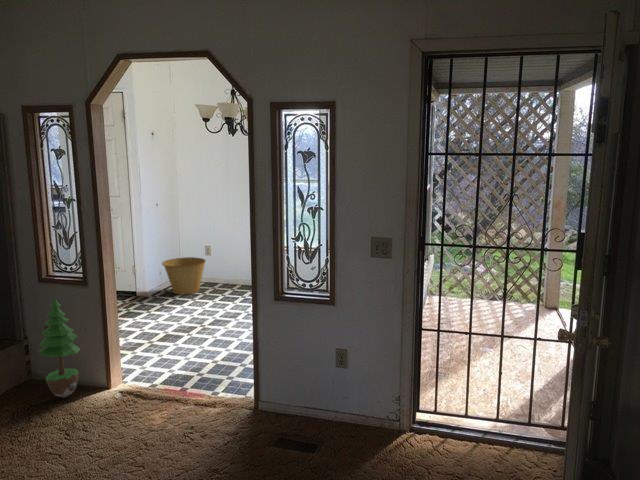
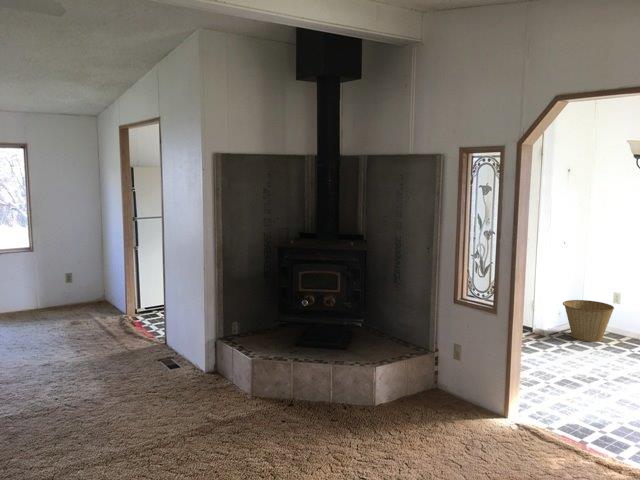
potted tree: present [39,298,80,398] -> none [449,320,485,414]

